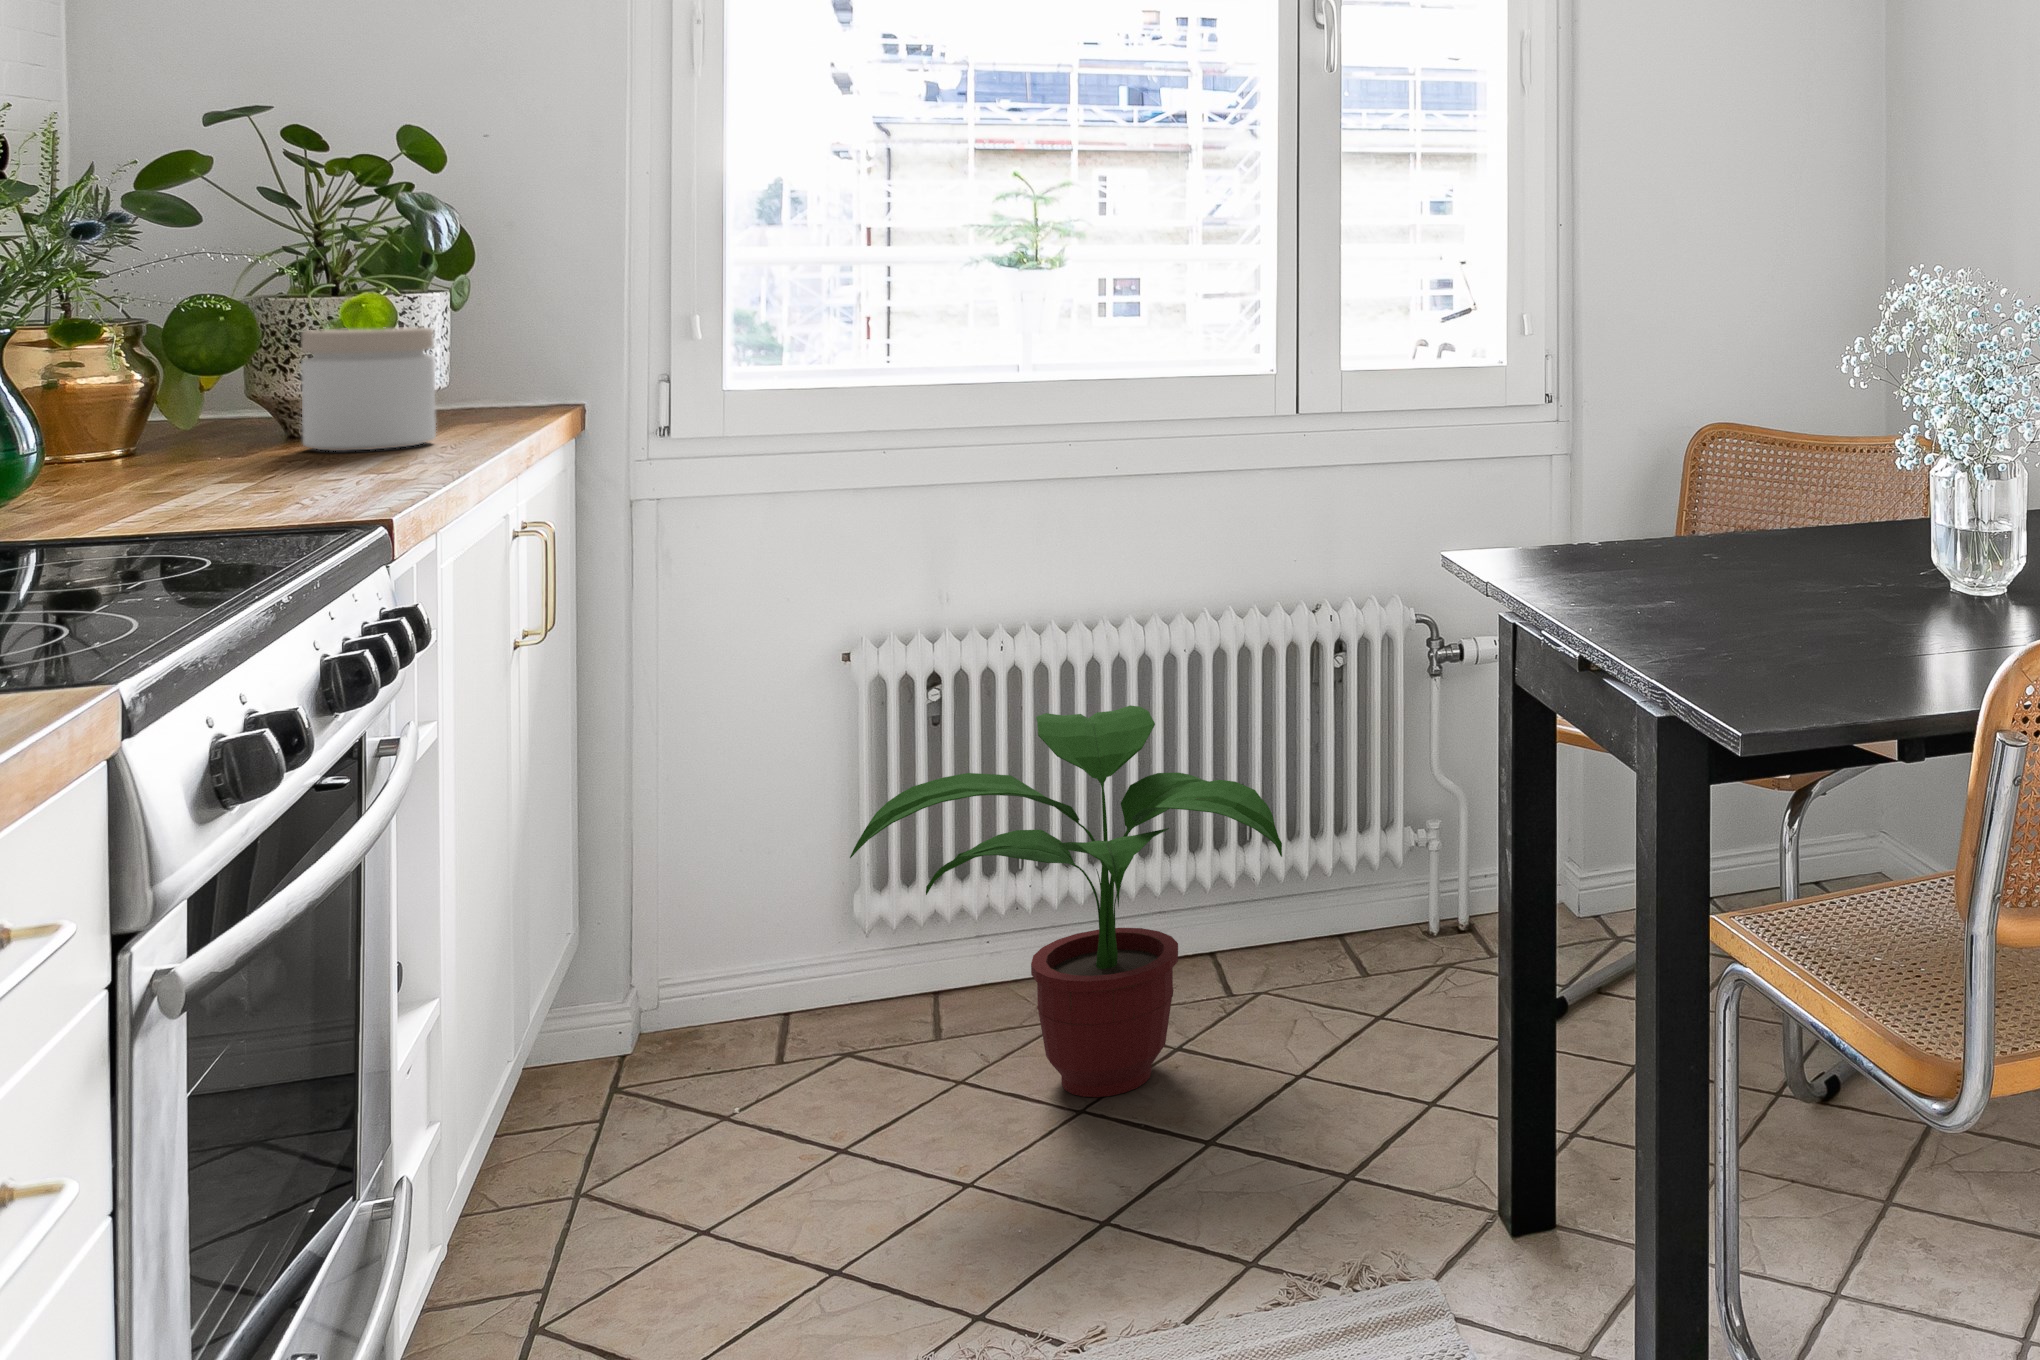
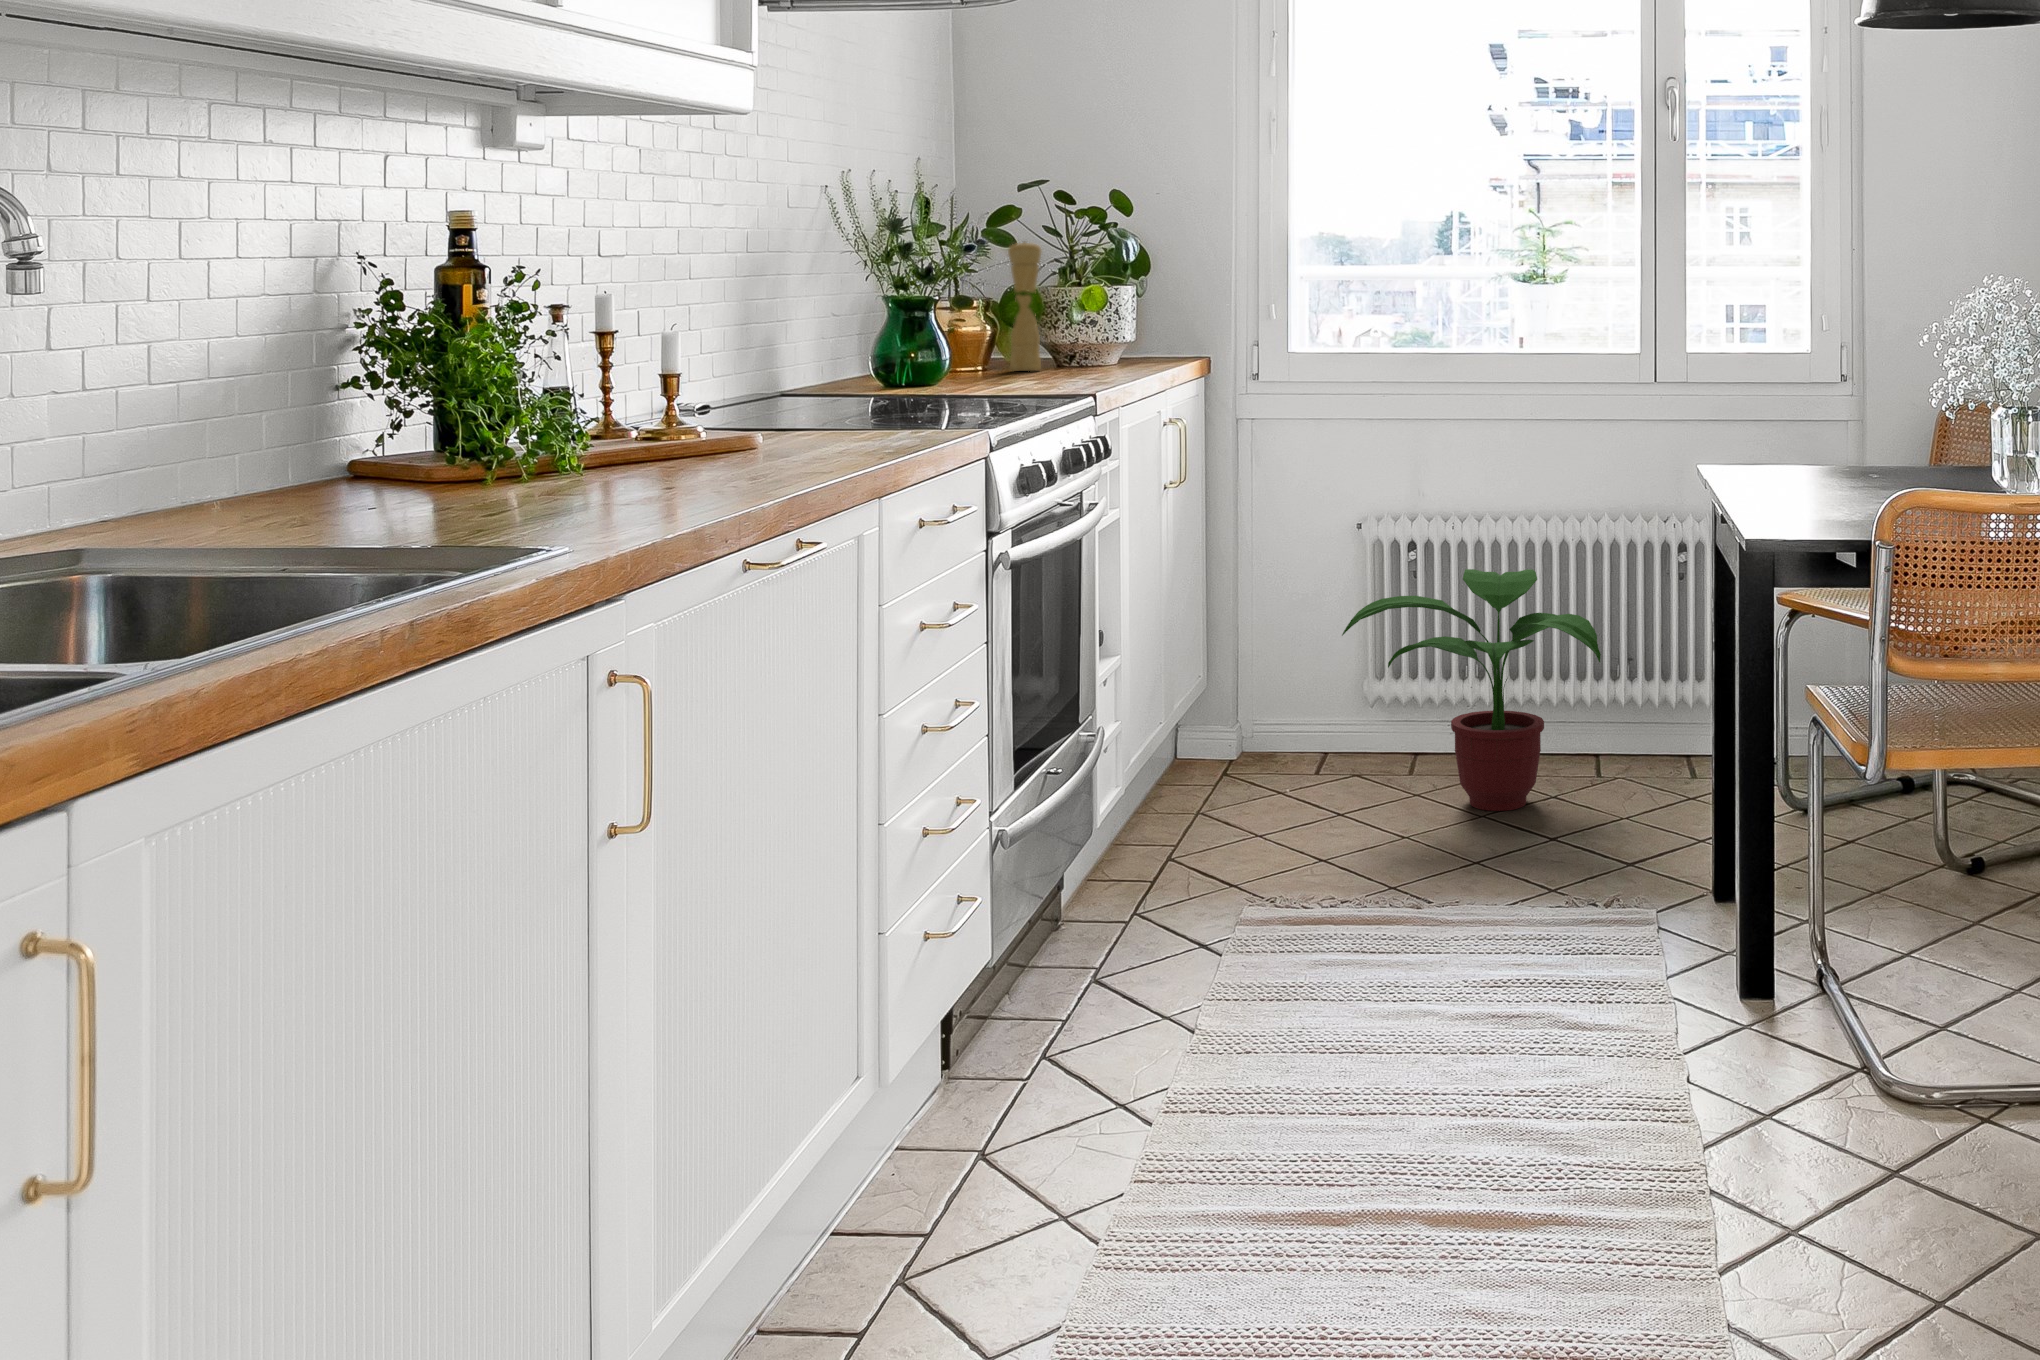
pepper mill: none [180,214,254,449] -> present [1008,242,1042,371]
jar: present [301,327,436,451] -> none [1063,305,1127,373]

